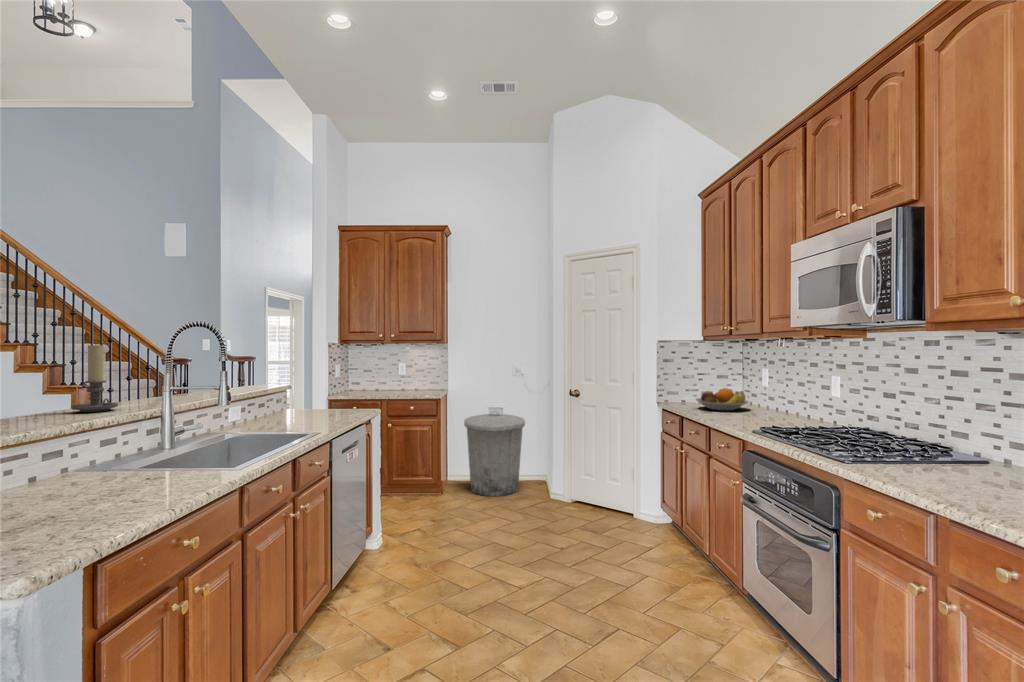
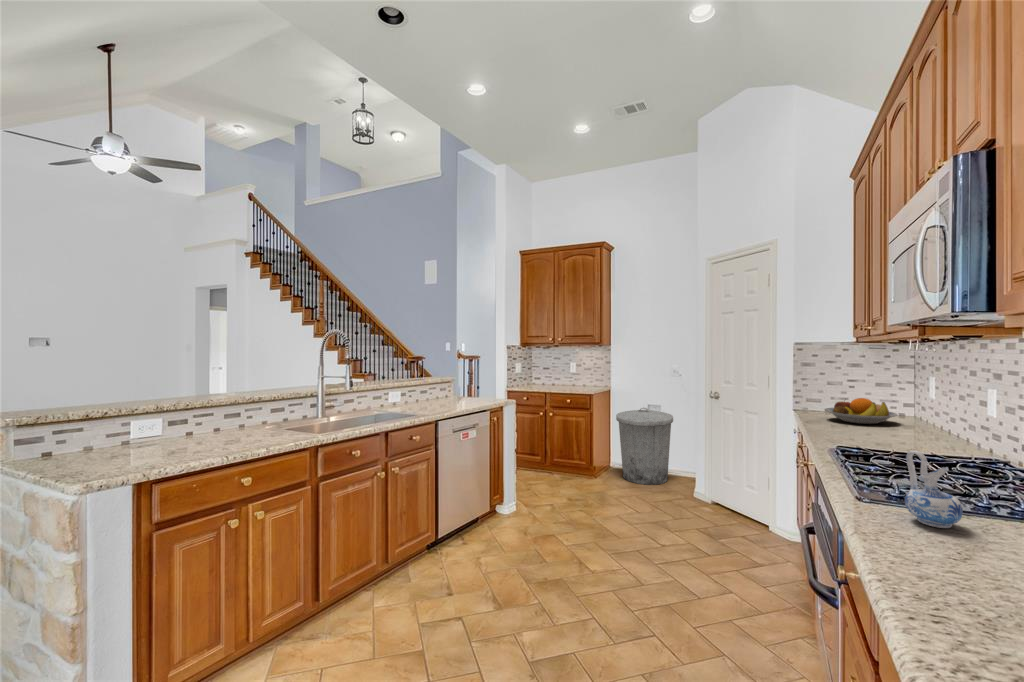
candle holder: present [71,345,118,412] -> none [312,351,334,390]
ceramic pitcher: none [904,422,945,478] -> present [905,451,963,528]

